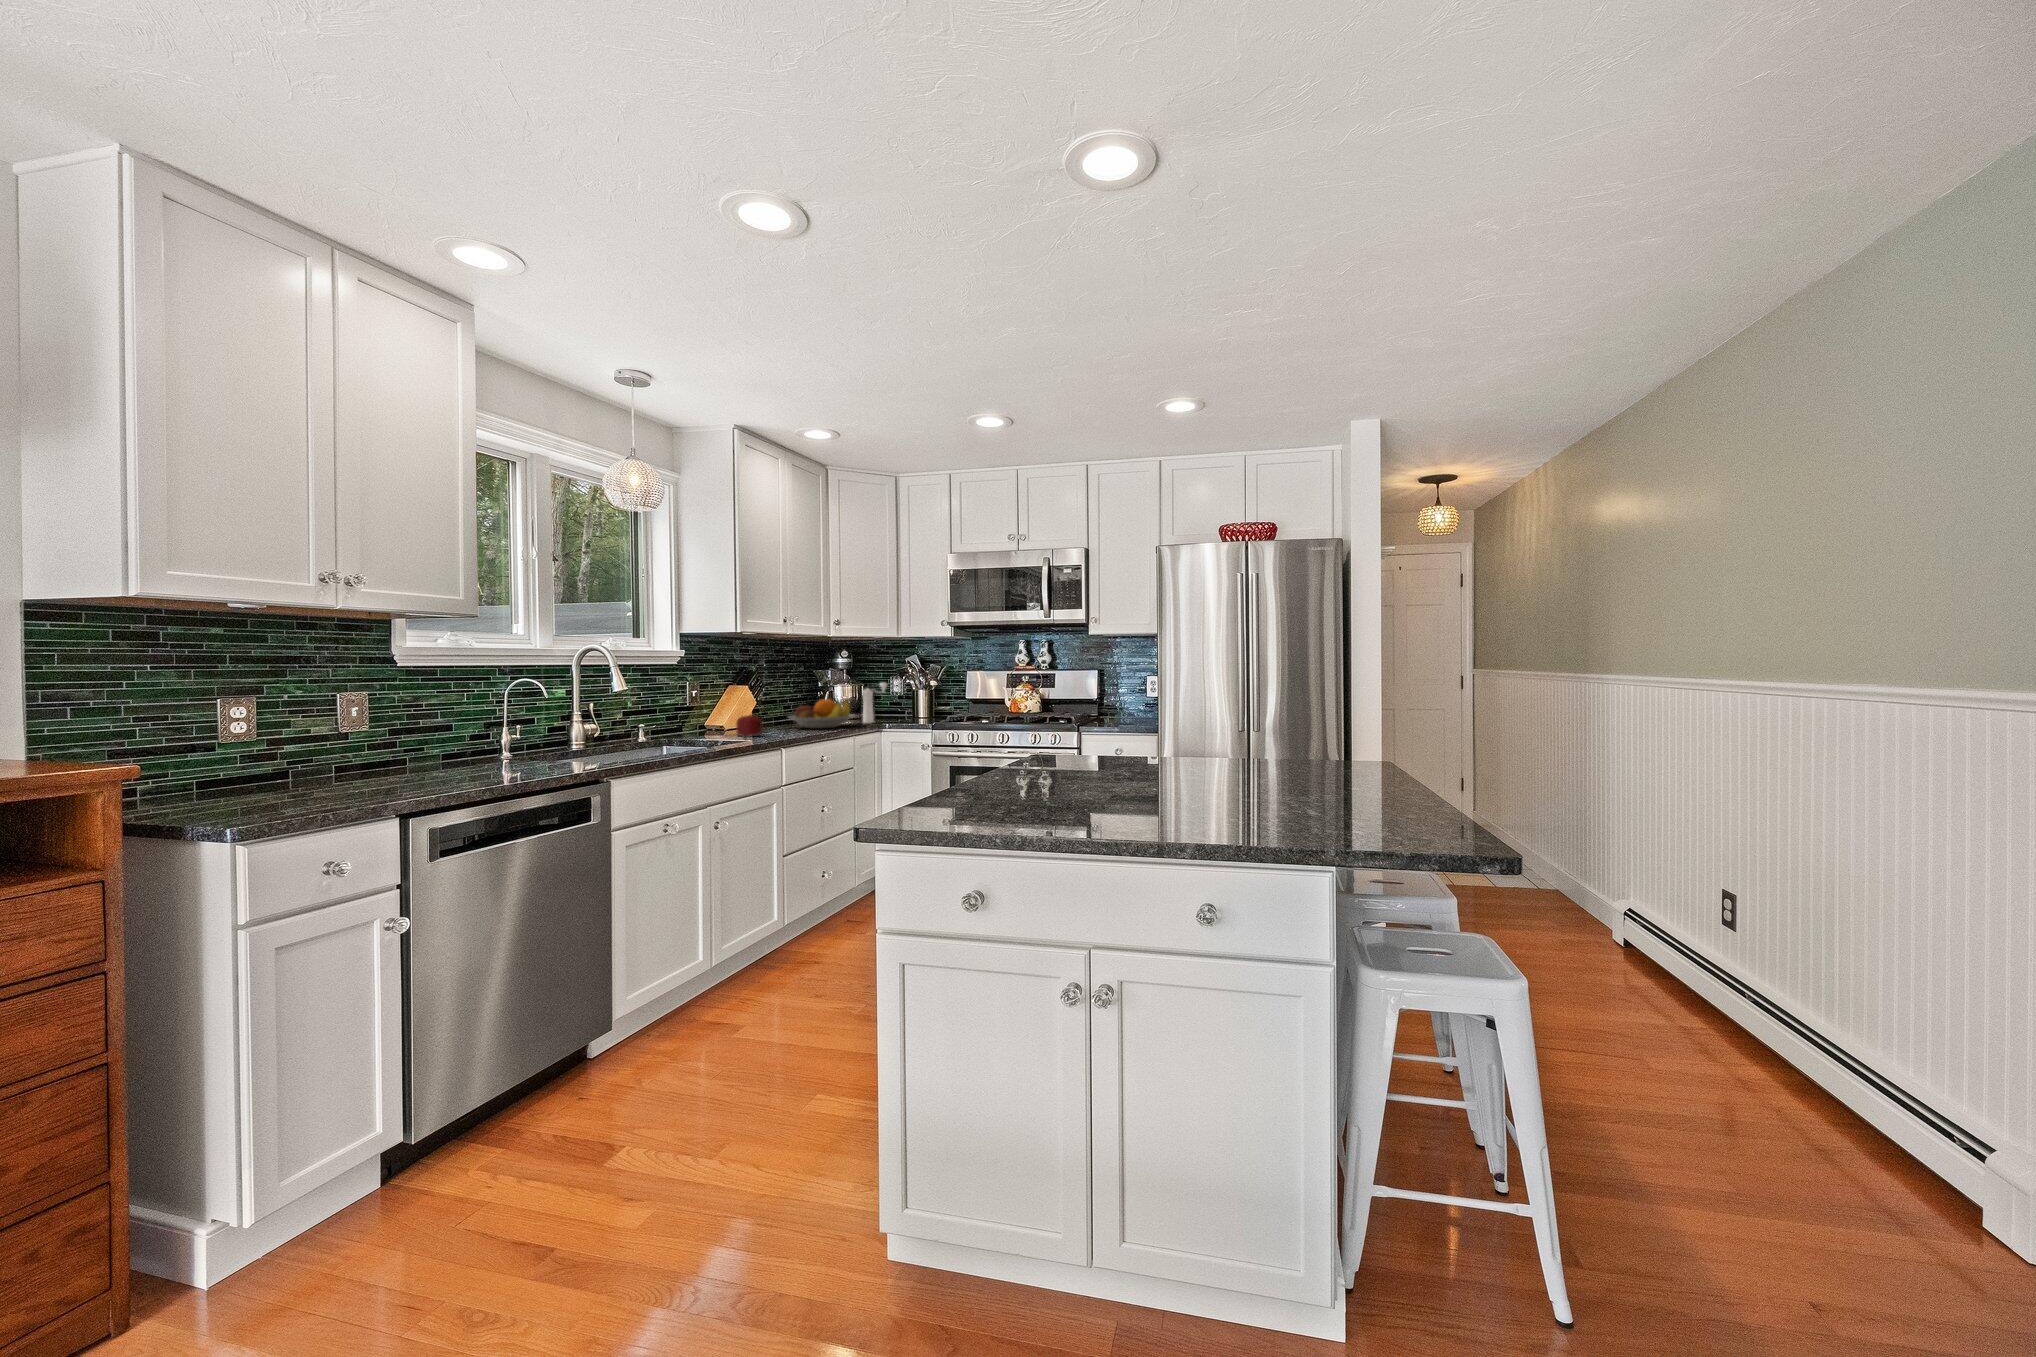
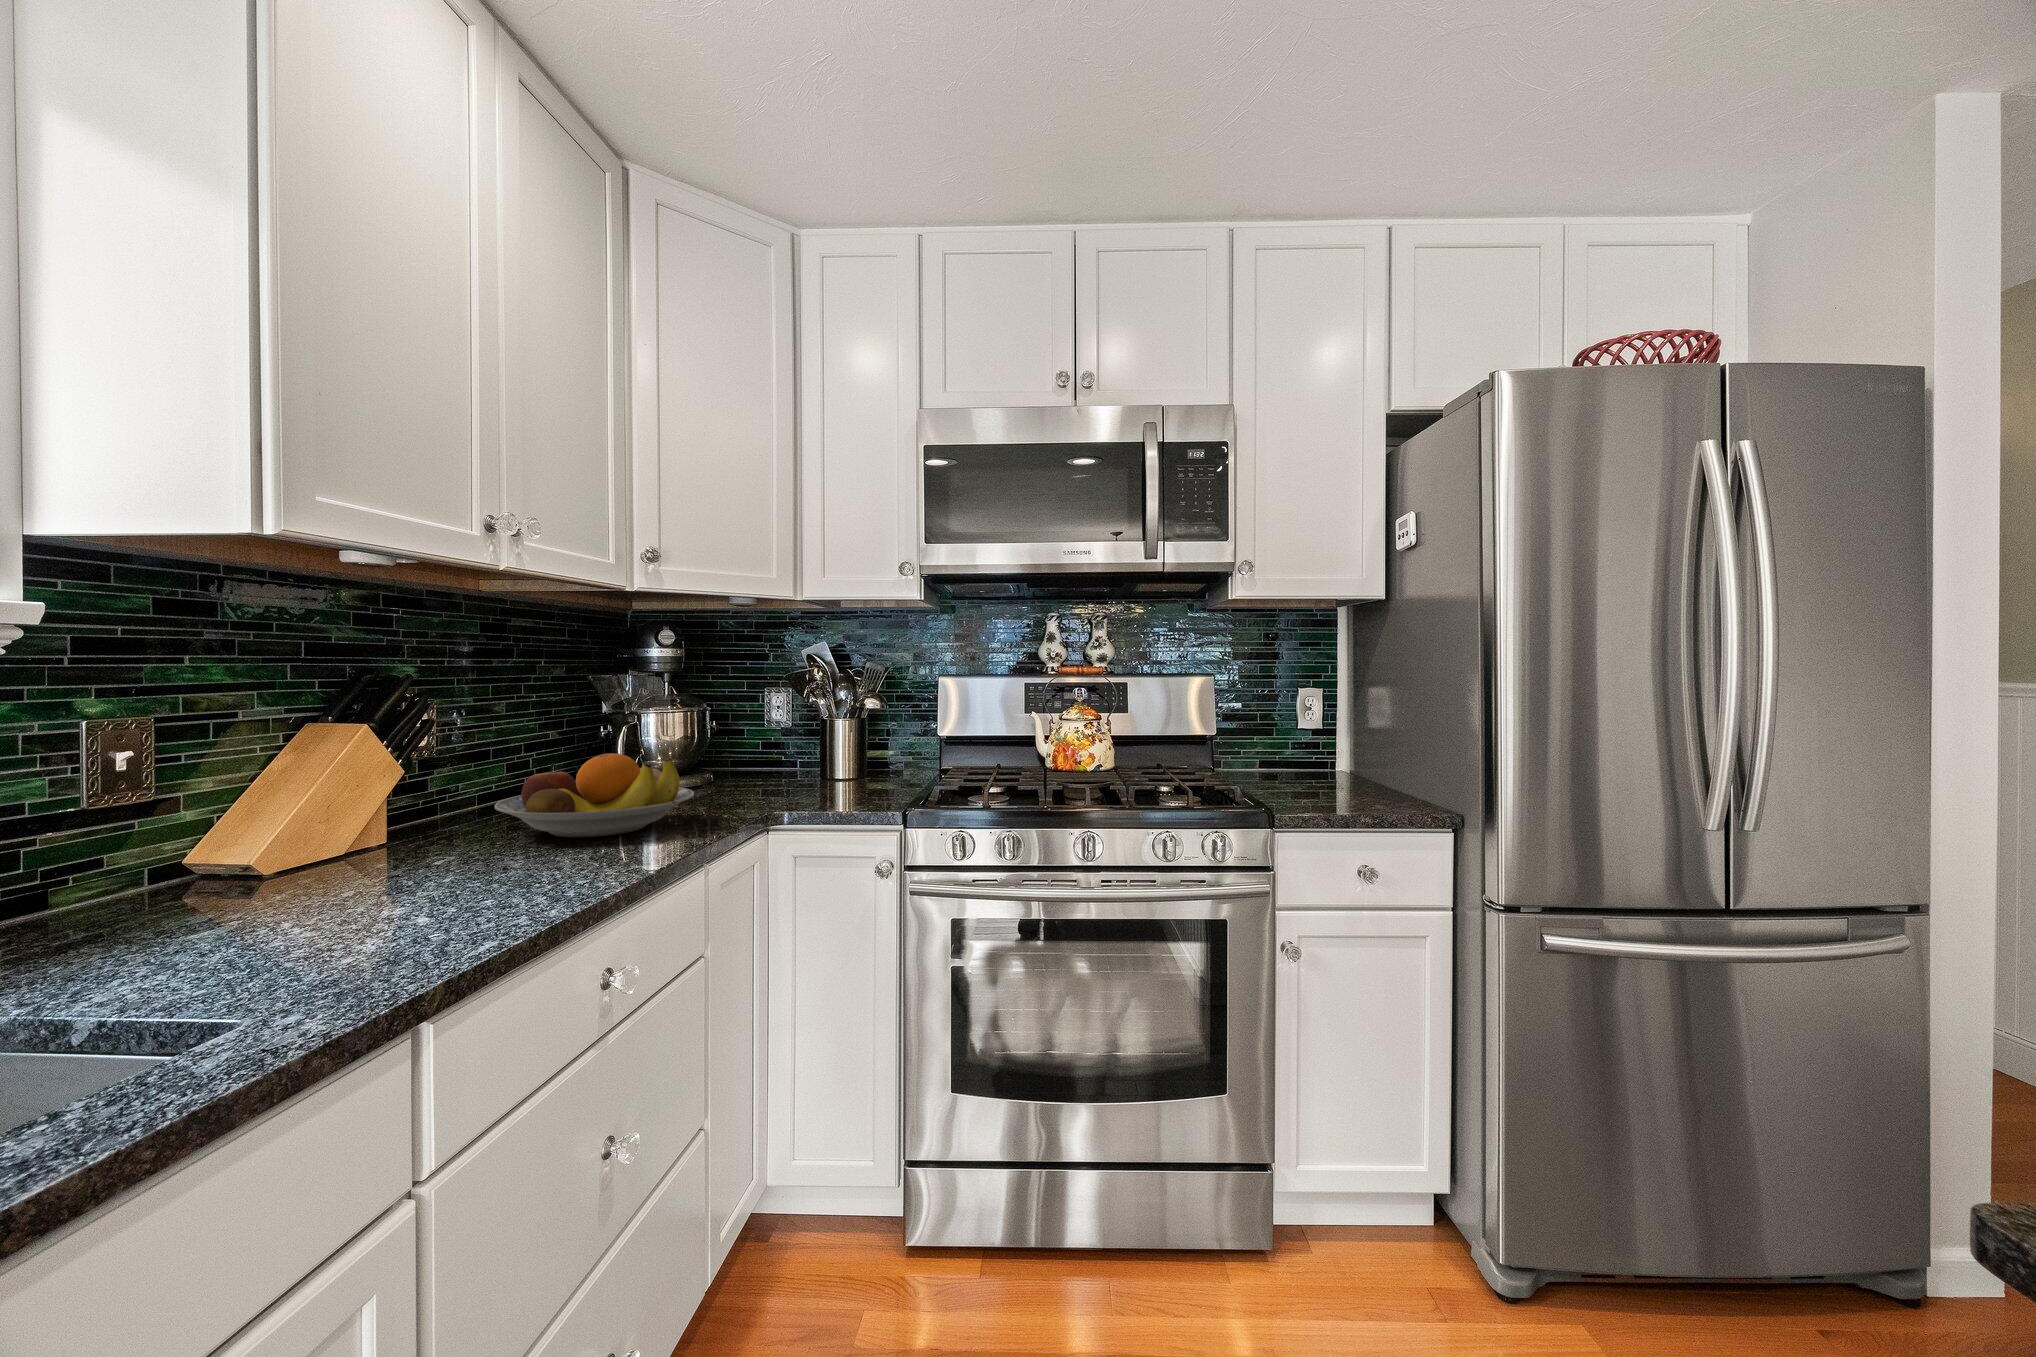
pepper mill: present [863,683,887,723] -> none [710,704,772,806]
toaster: present [726,715,762,739] -> none [196,830,366,948]

